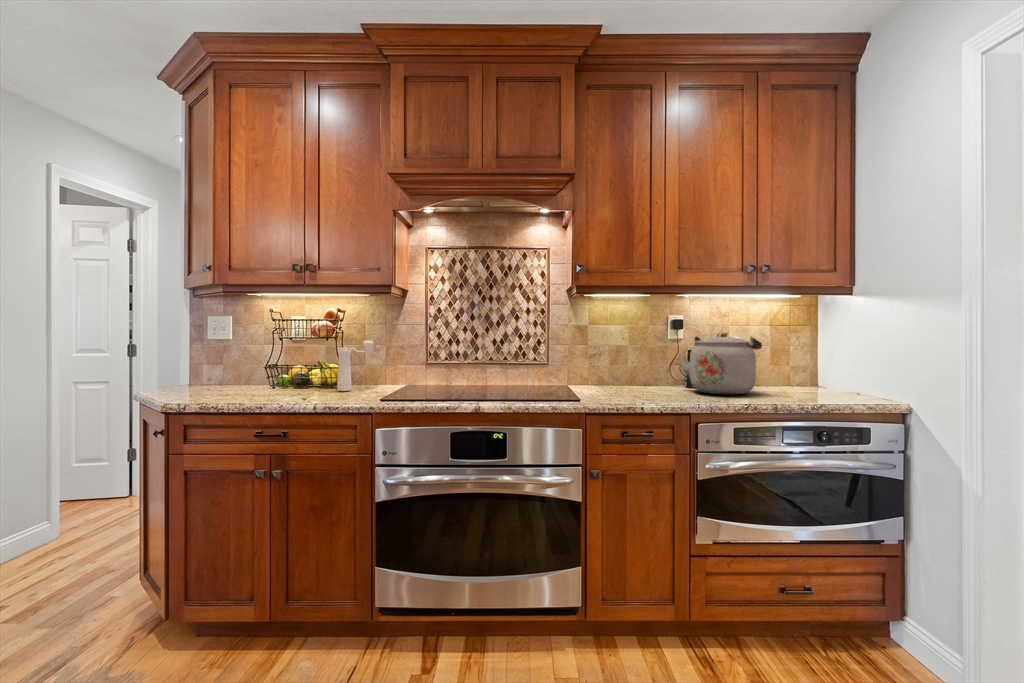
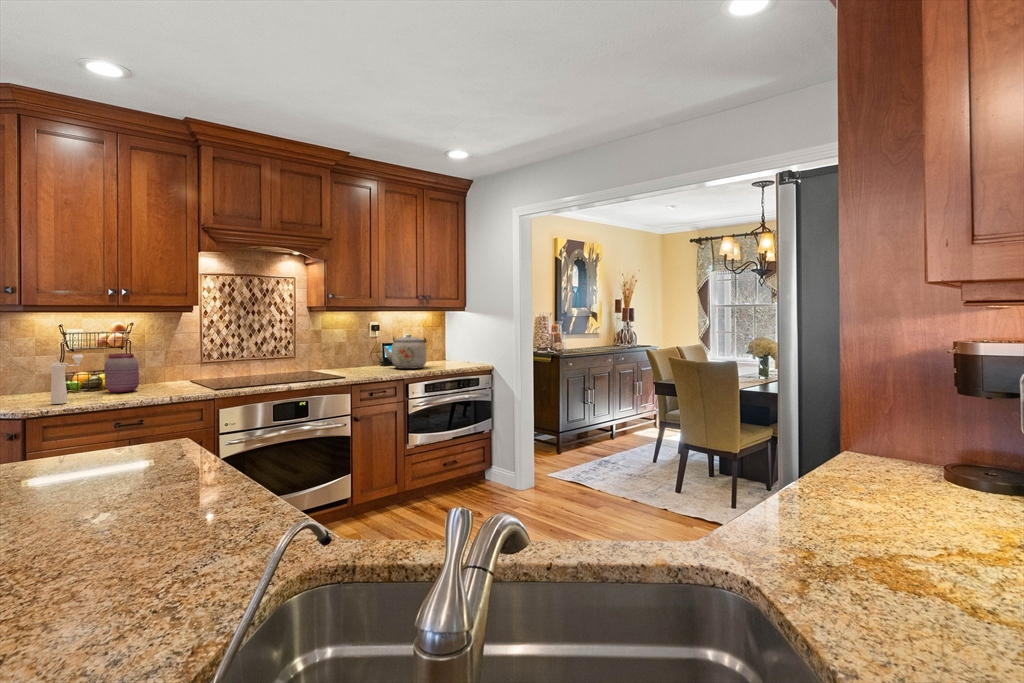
pepper mill: present [337,340,374,391] -> present [50,354,83,404]
jar: none [282,347,320,395] -> present [104,353,139,393]

